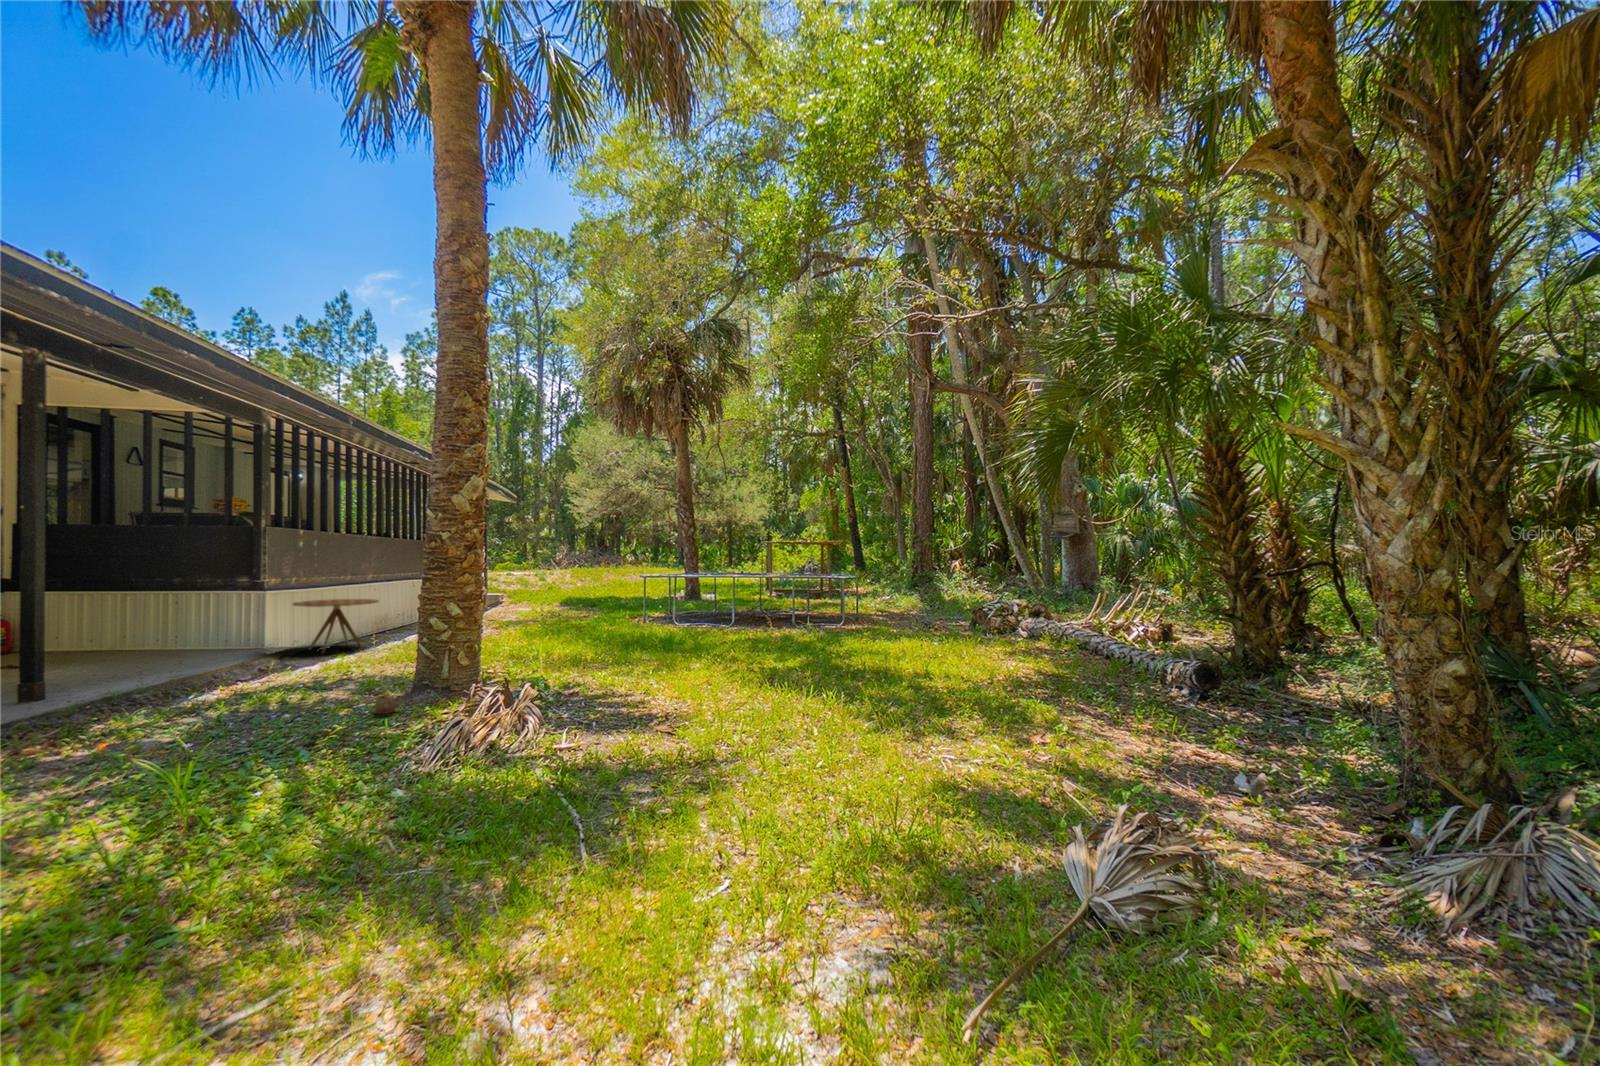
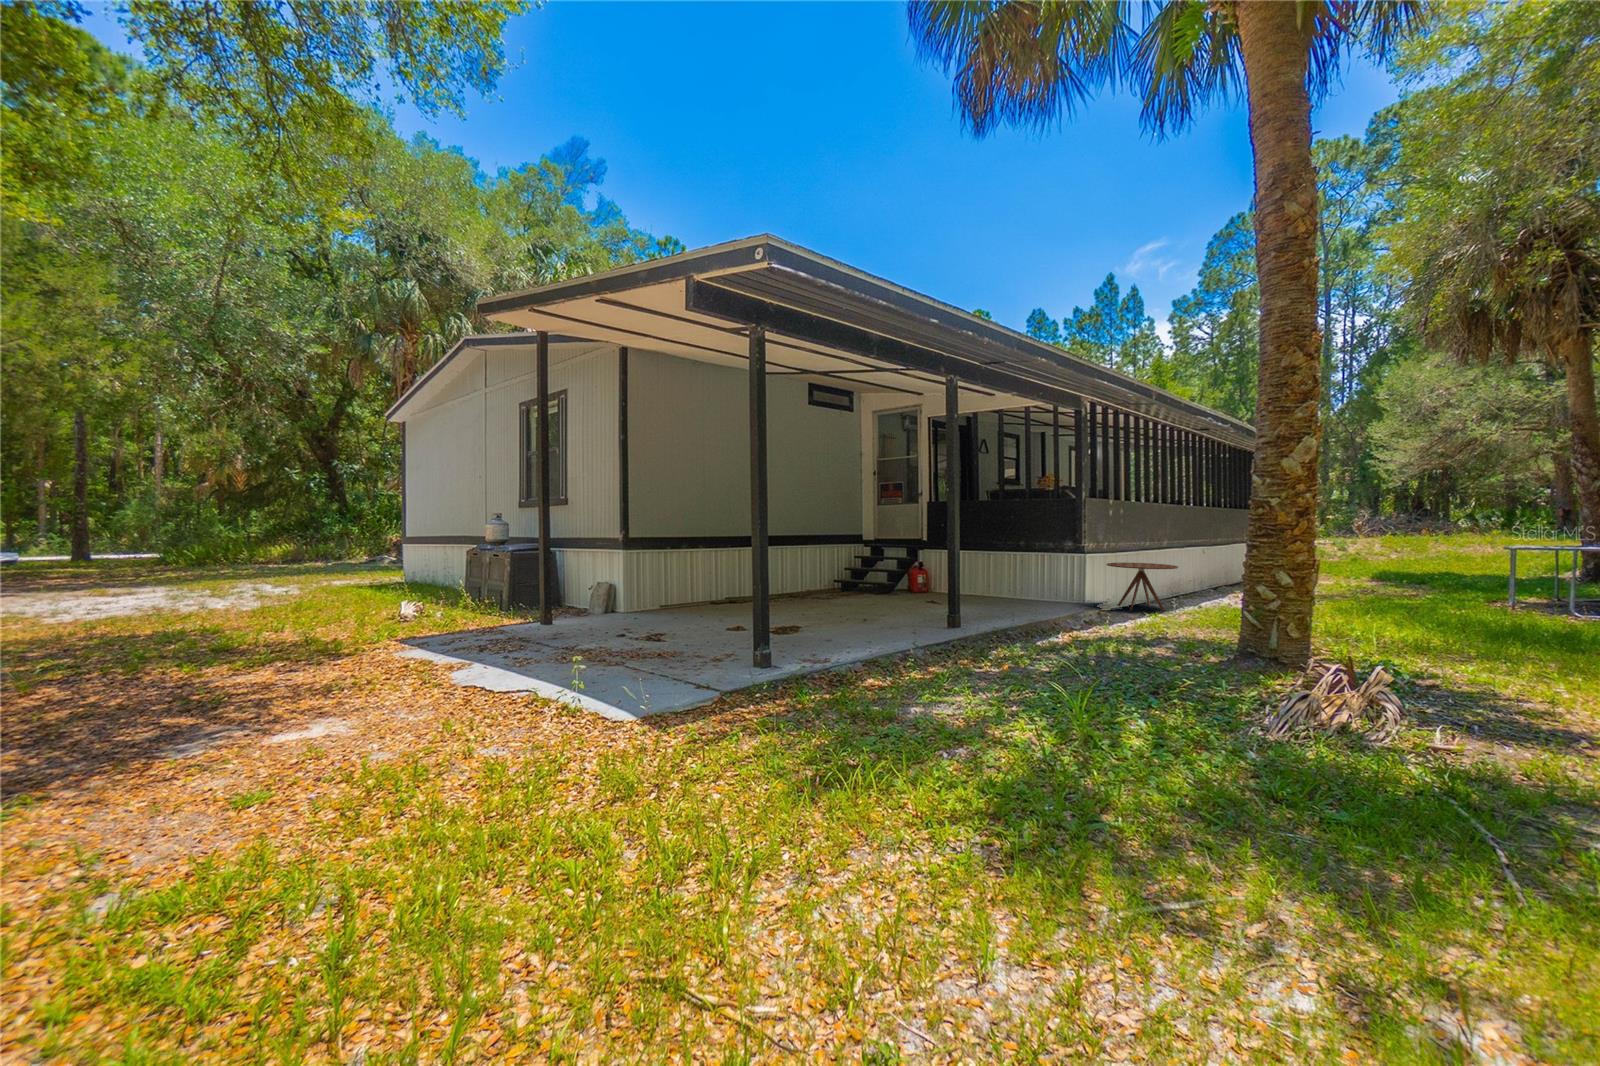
watering can: present [366,687,410,714] -> none [1191,646,1232,671]

